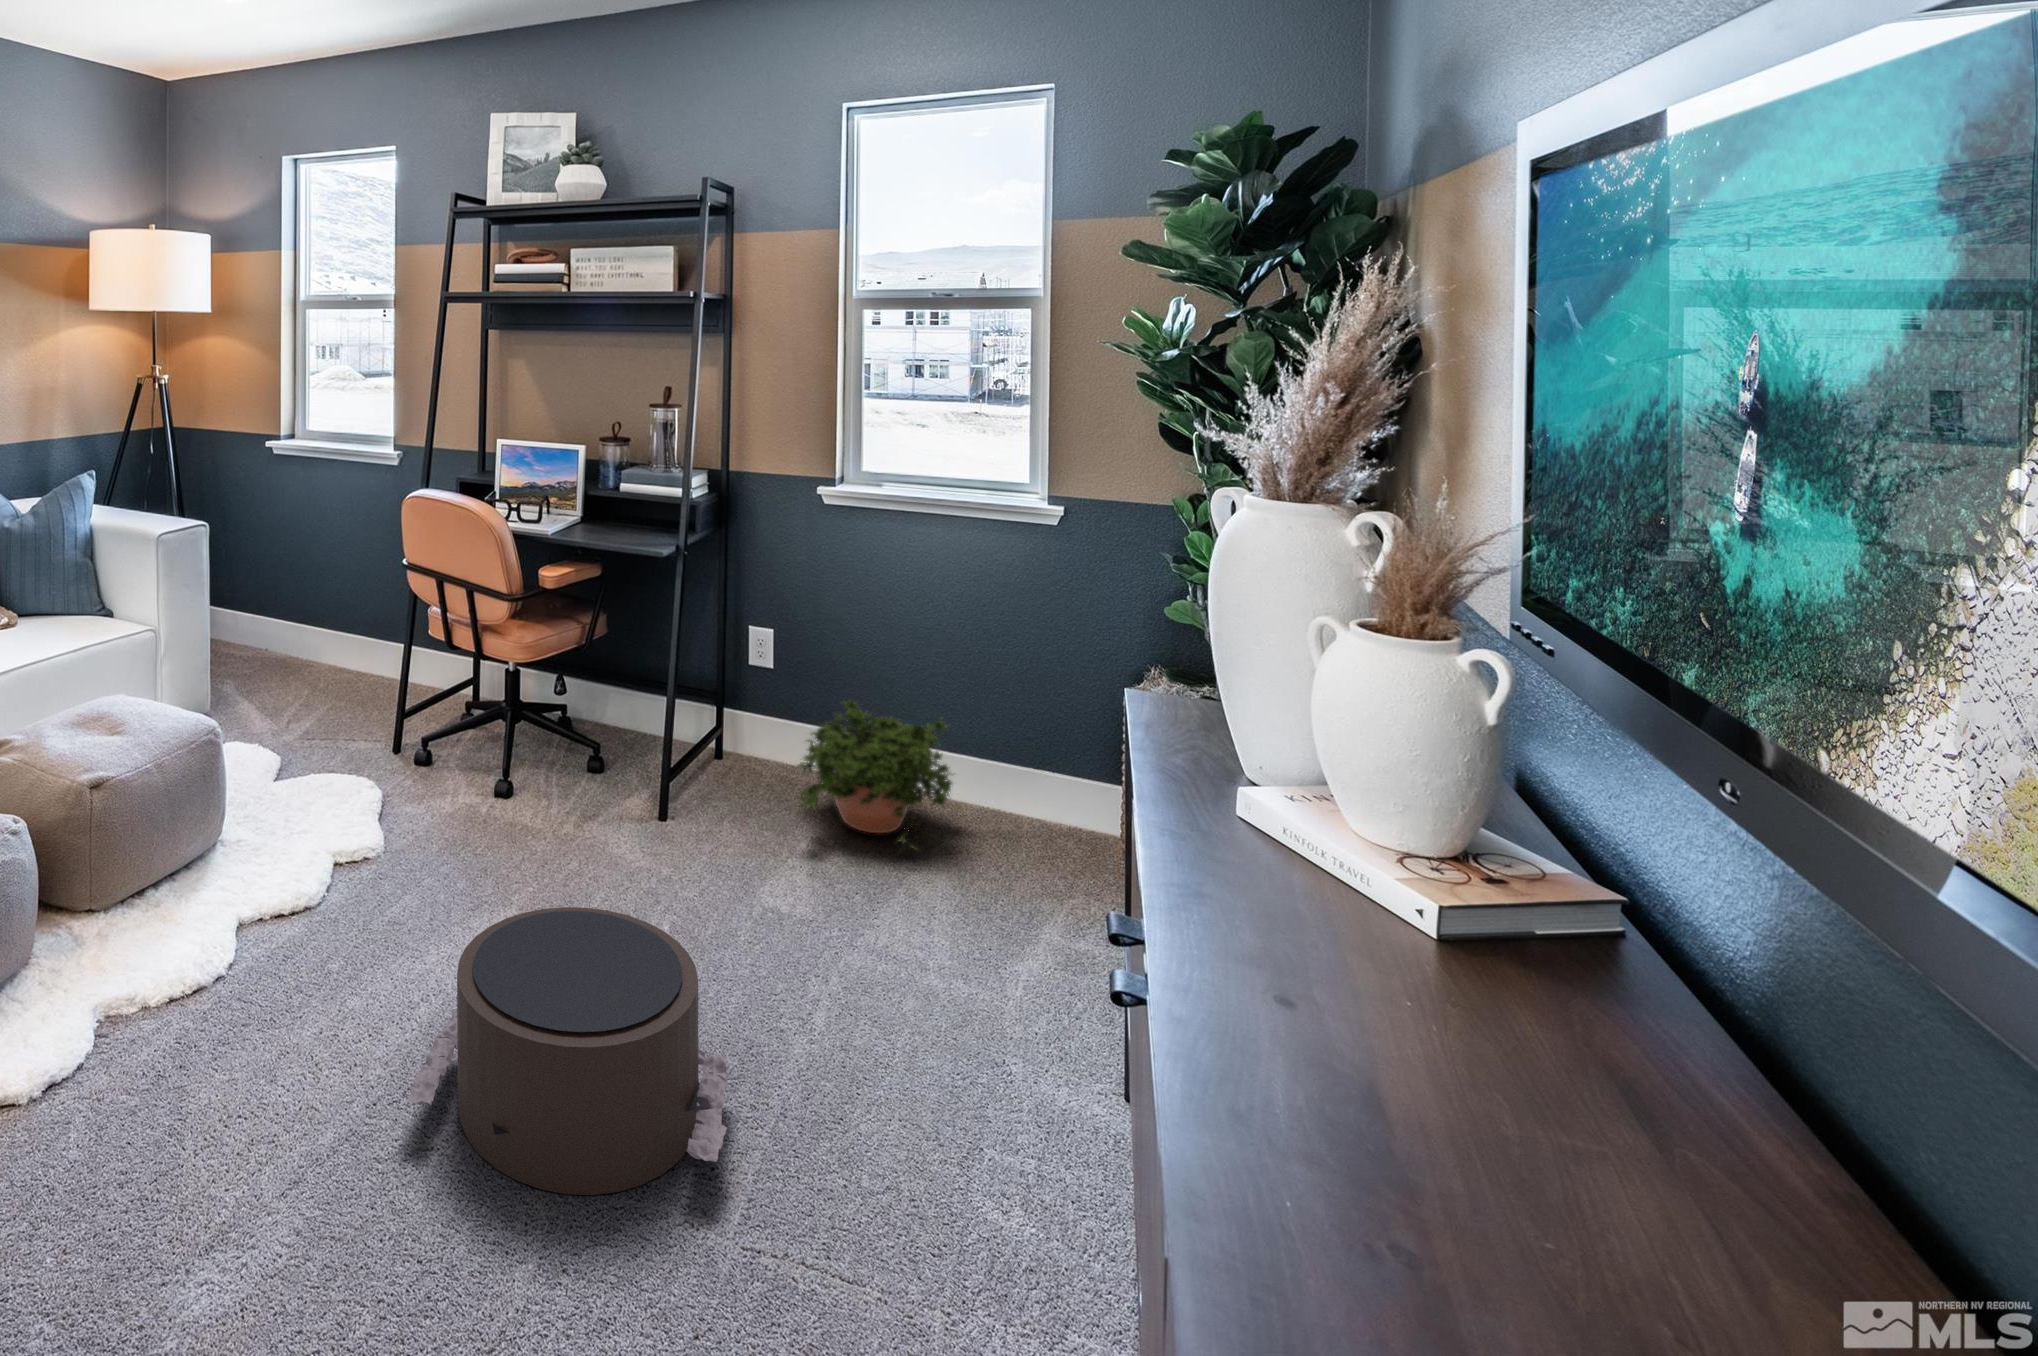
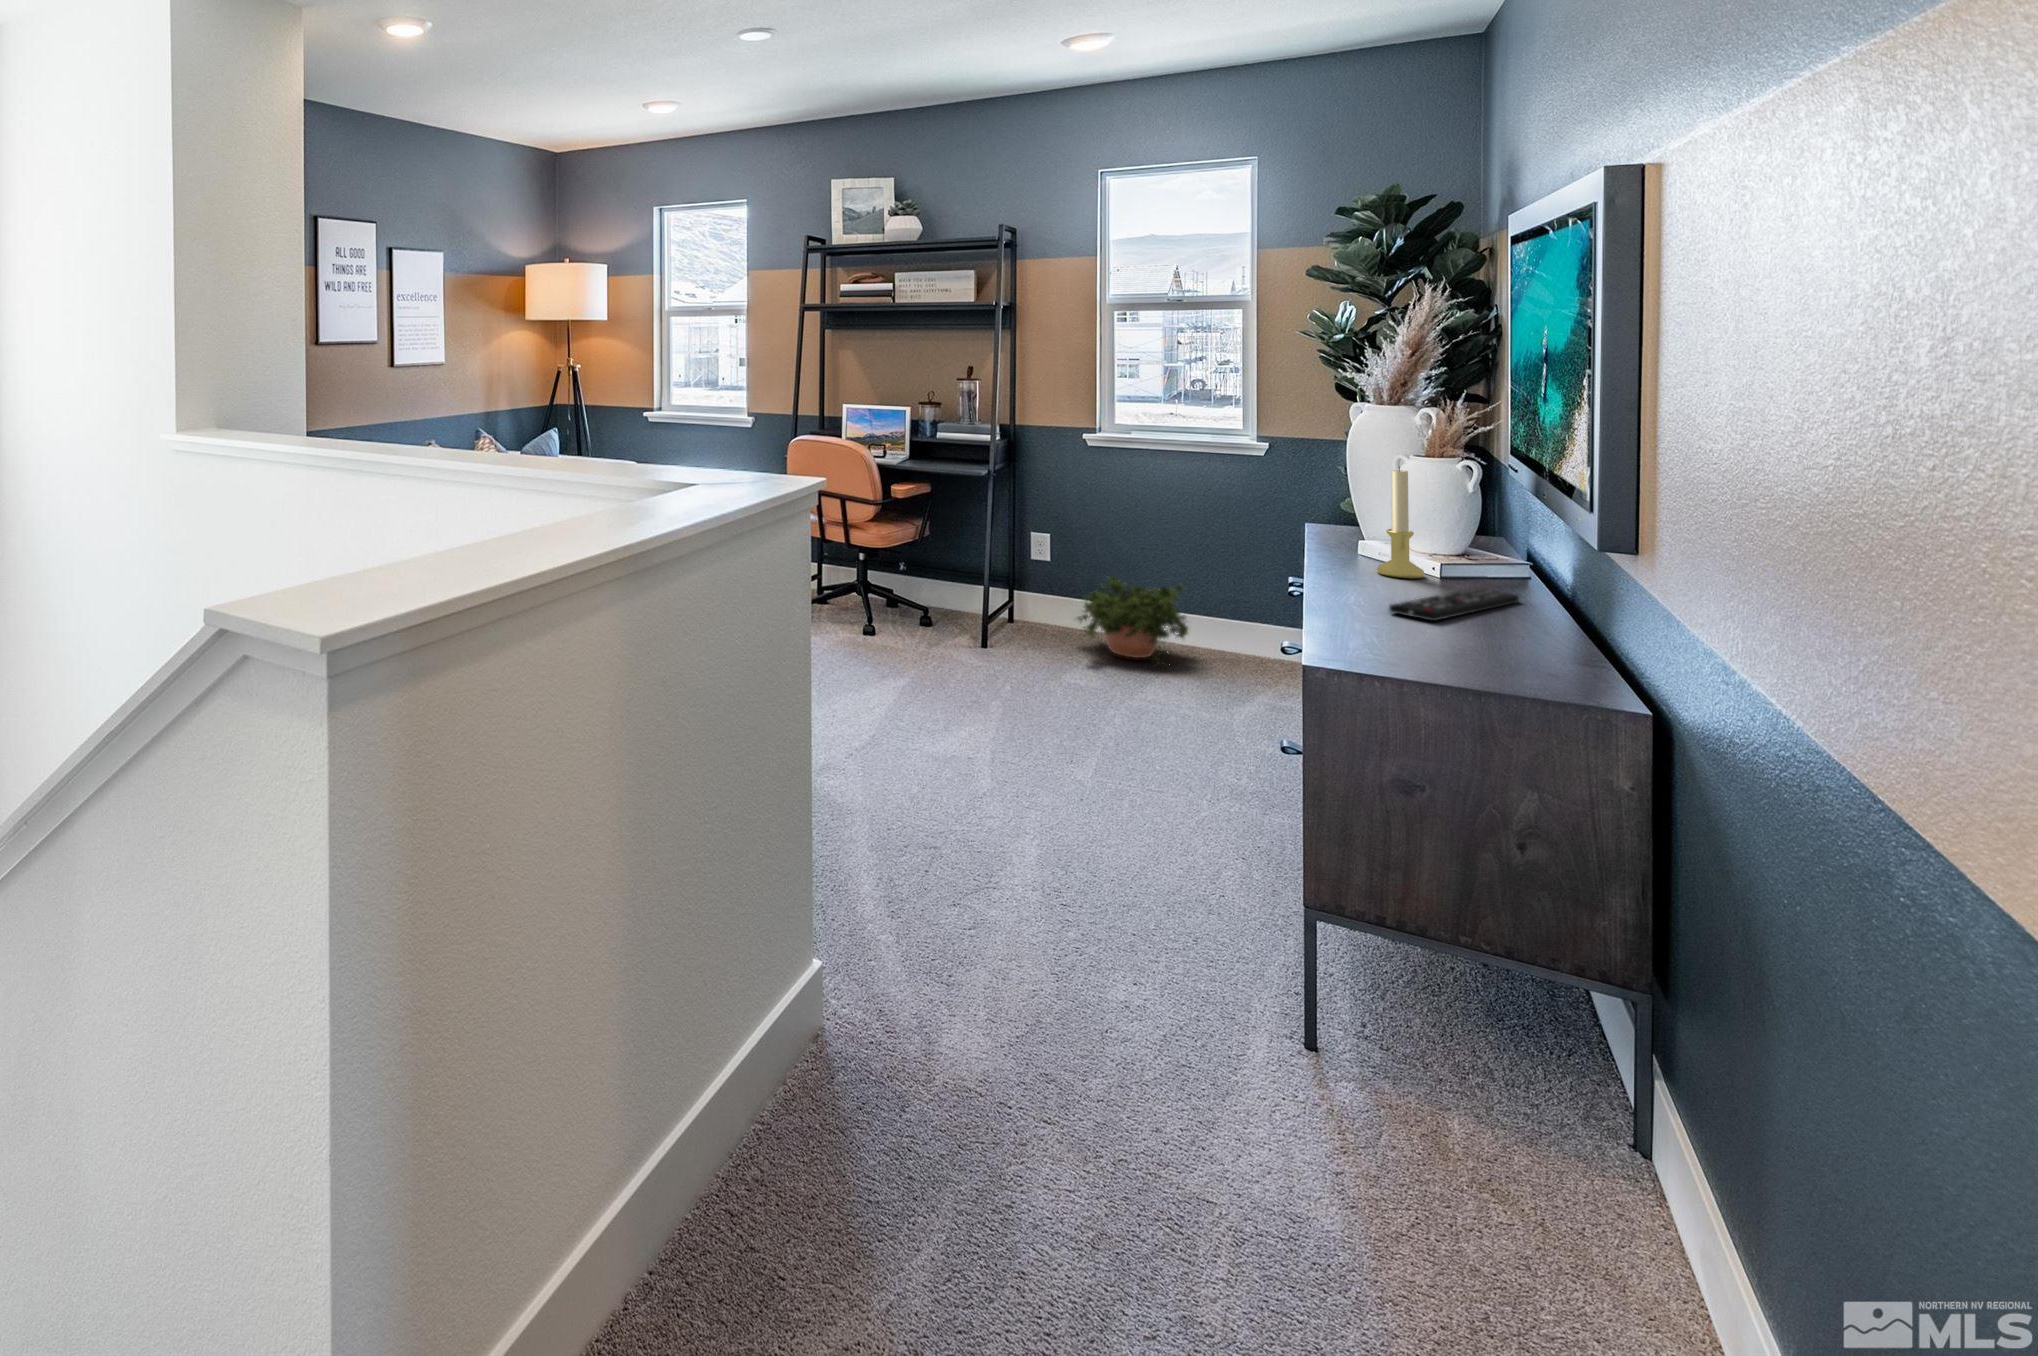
candle holder: none [1267,675,1372,944] -> present [1377,467,1425,578]
pouf: present [408,907,727,1195] -> none [897,656,1082,776]
remote control: none [1339,1013,1628,1256] -> present [1389,588,1519,621]

